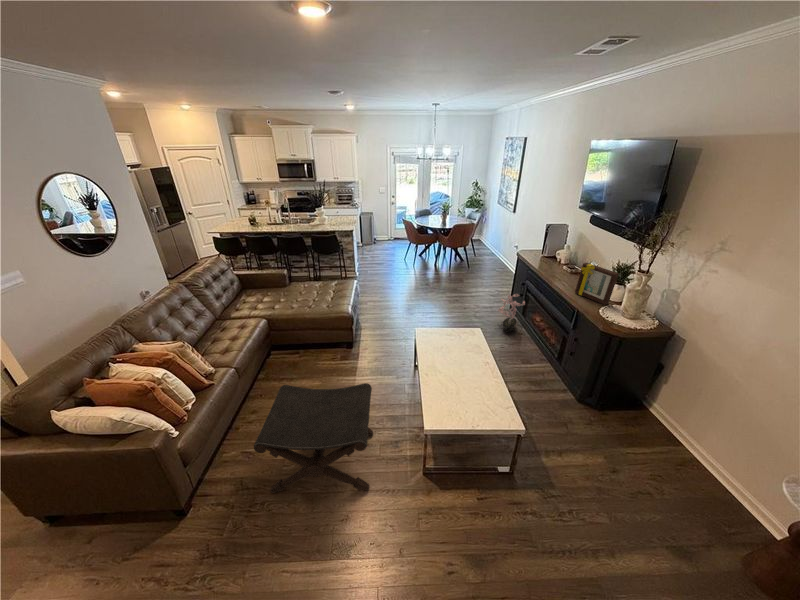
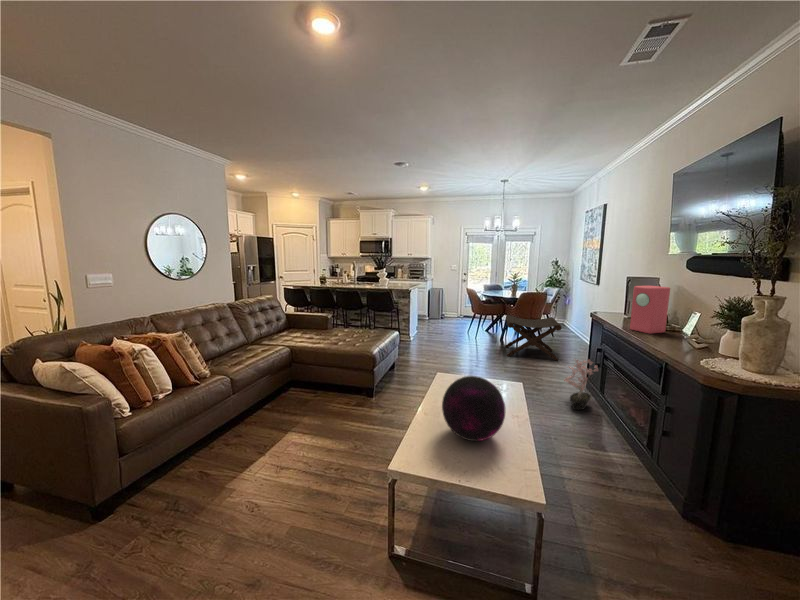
speaker: none [549,239,580,278] -> present [630,286,670,334]
picture frame: present [575,263,619,305] -> none [664,302,729,359]
decorative orb: none [446,350,492,396] -> present [442,376,506,441]
footstool: present [254,383,373,493] -> present [505,315,562,361]

